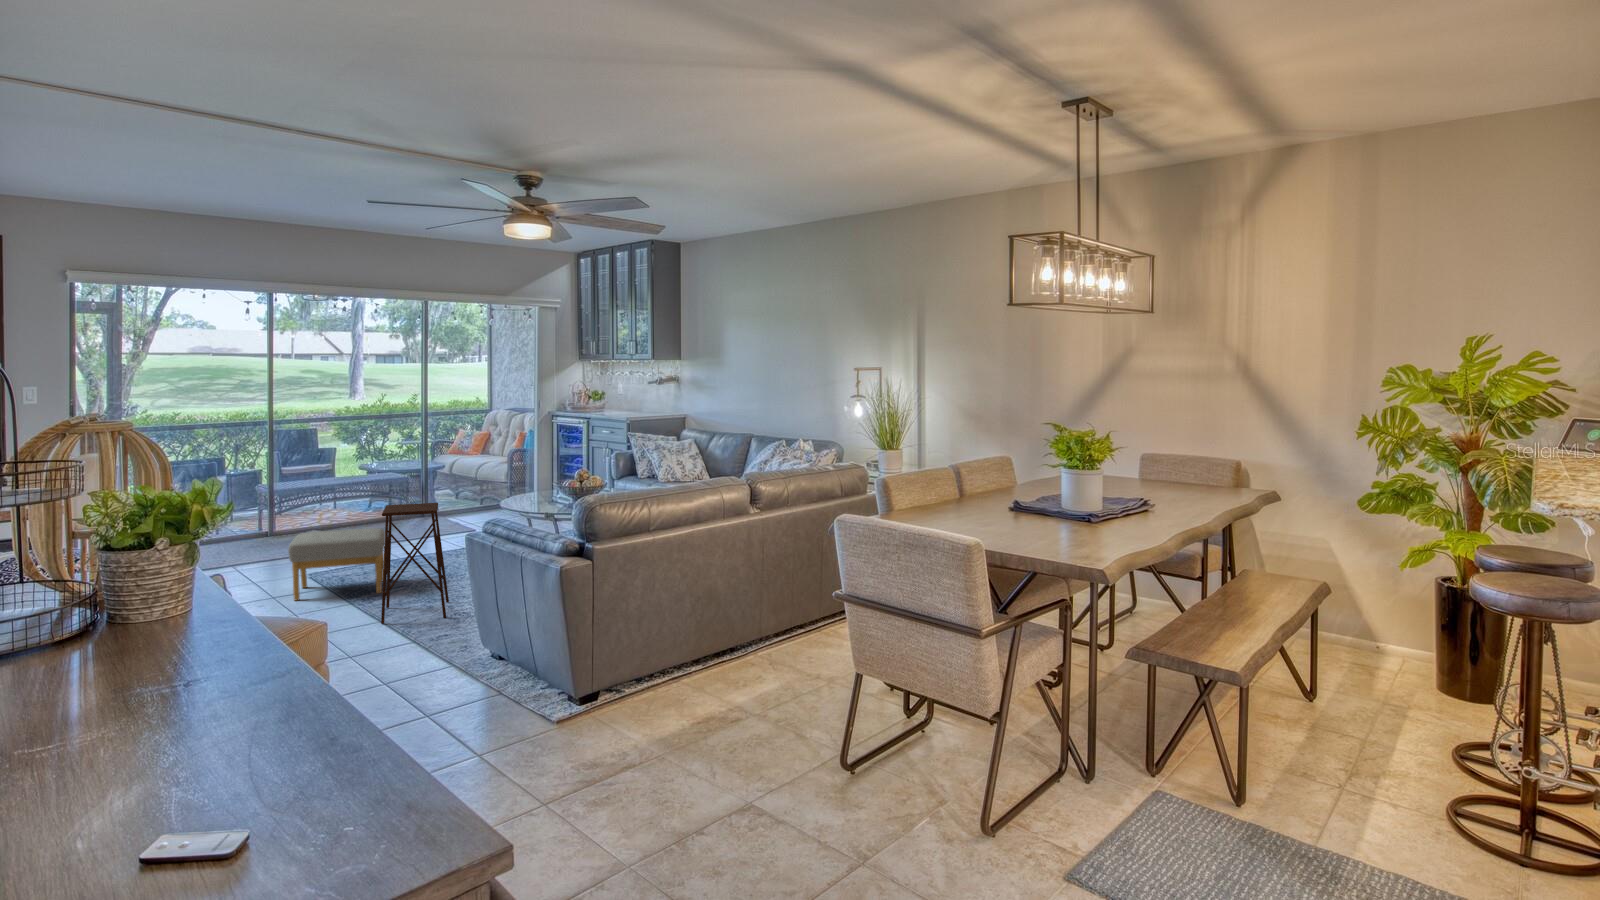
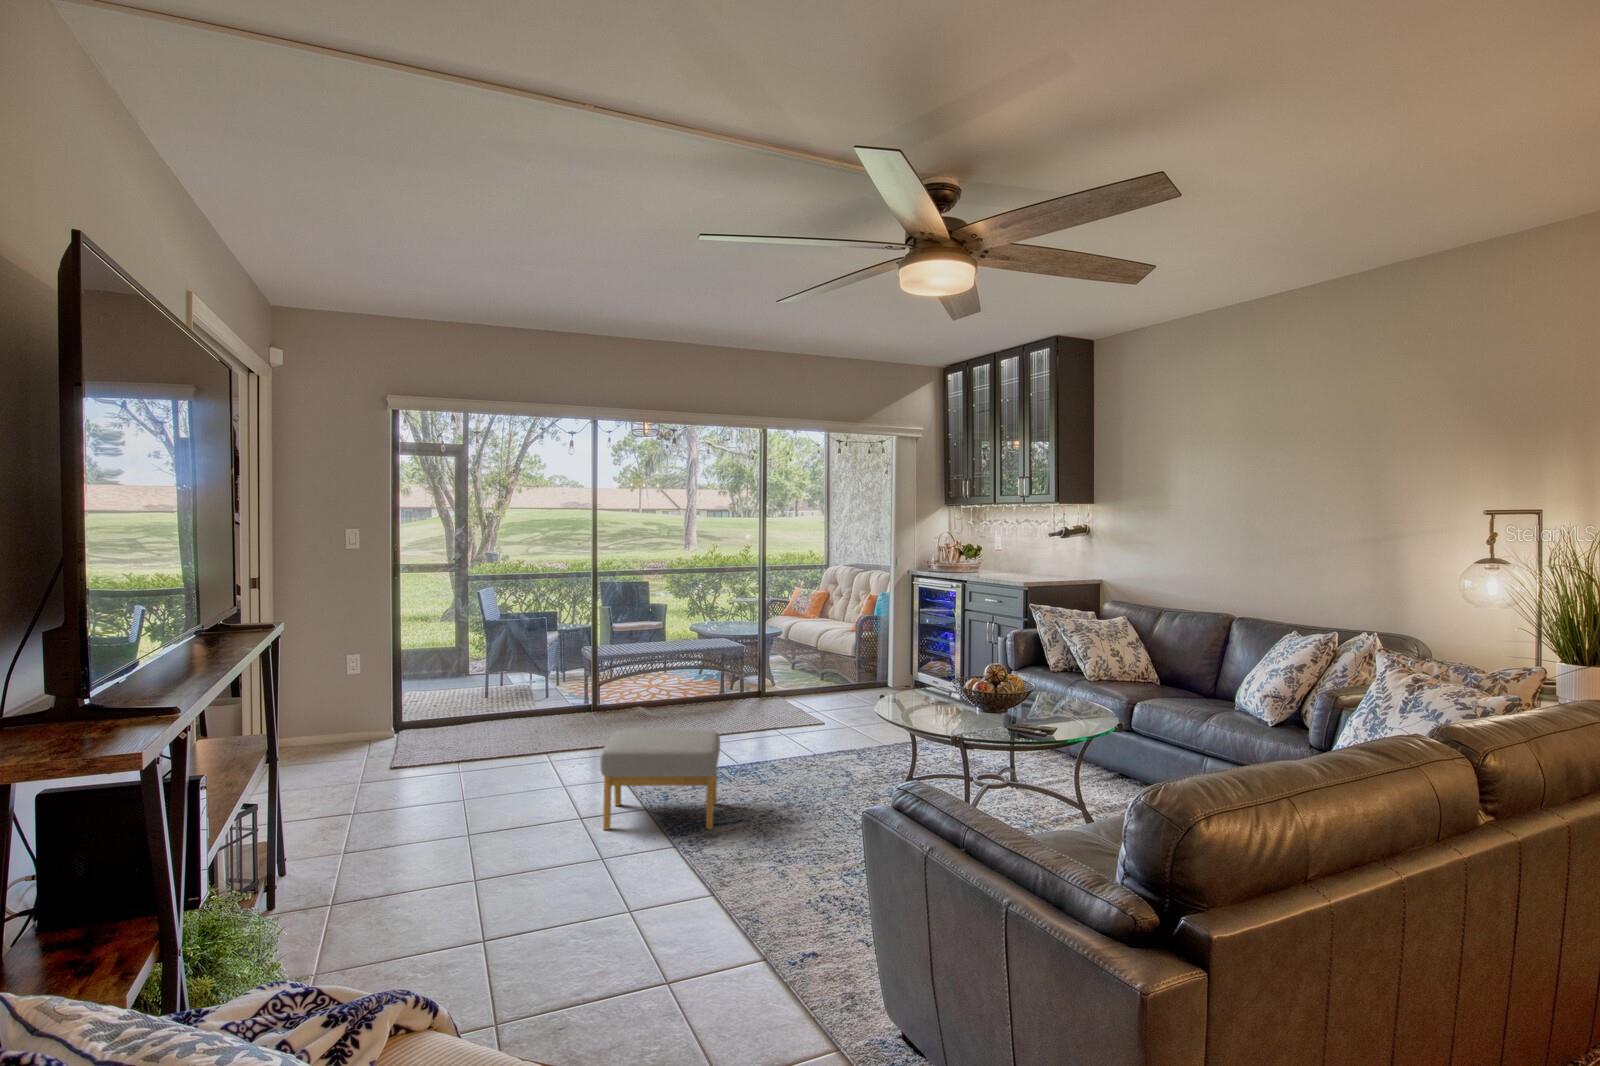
side table: present [381,503,449,624] -> none [714,712,807,901]

